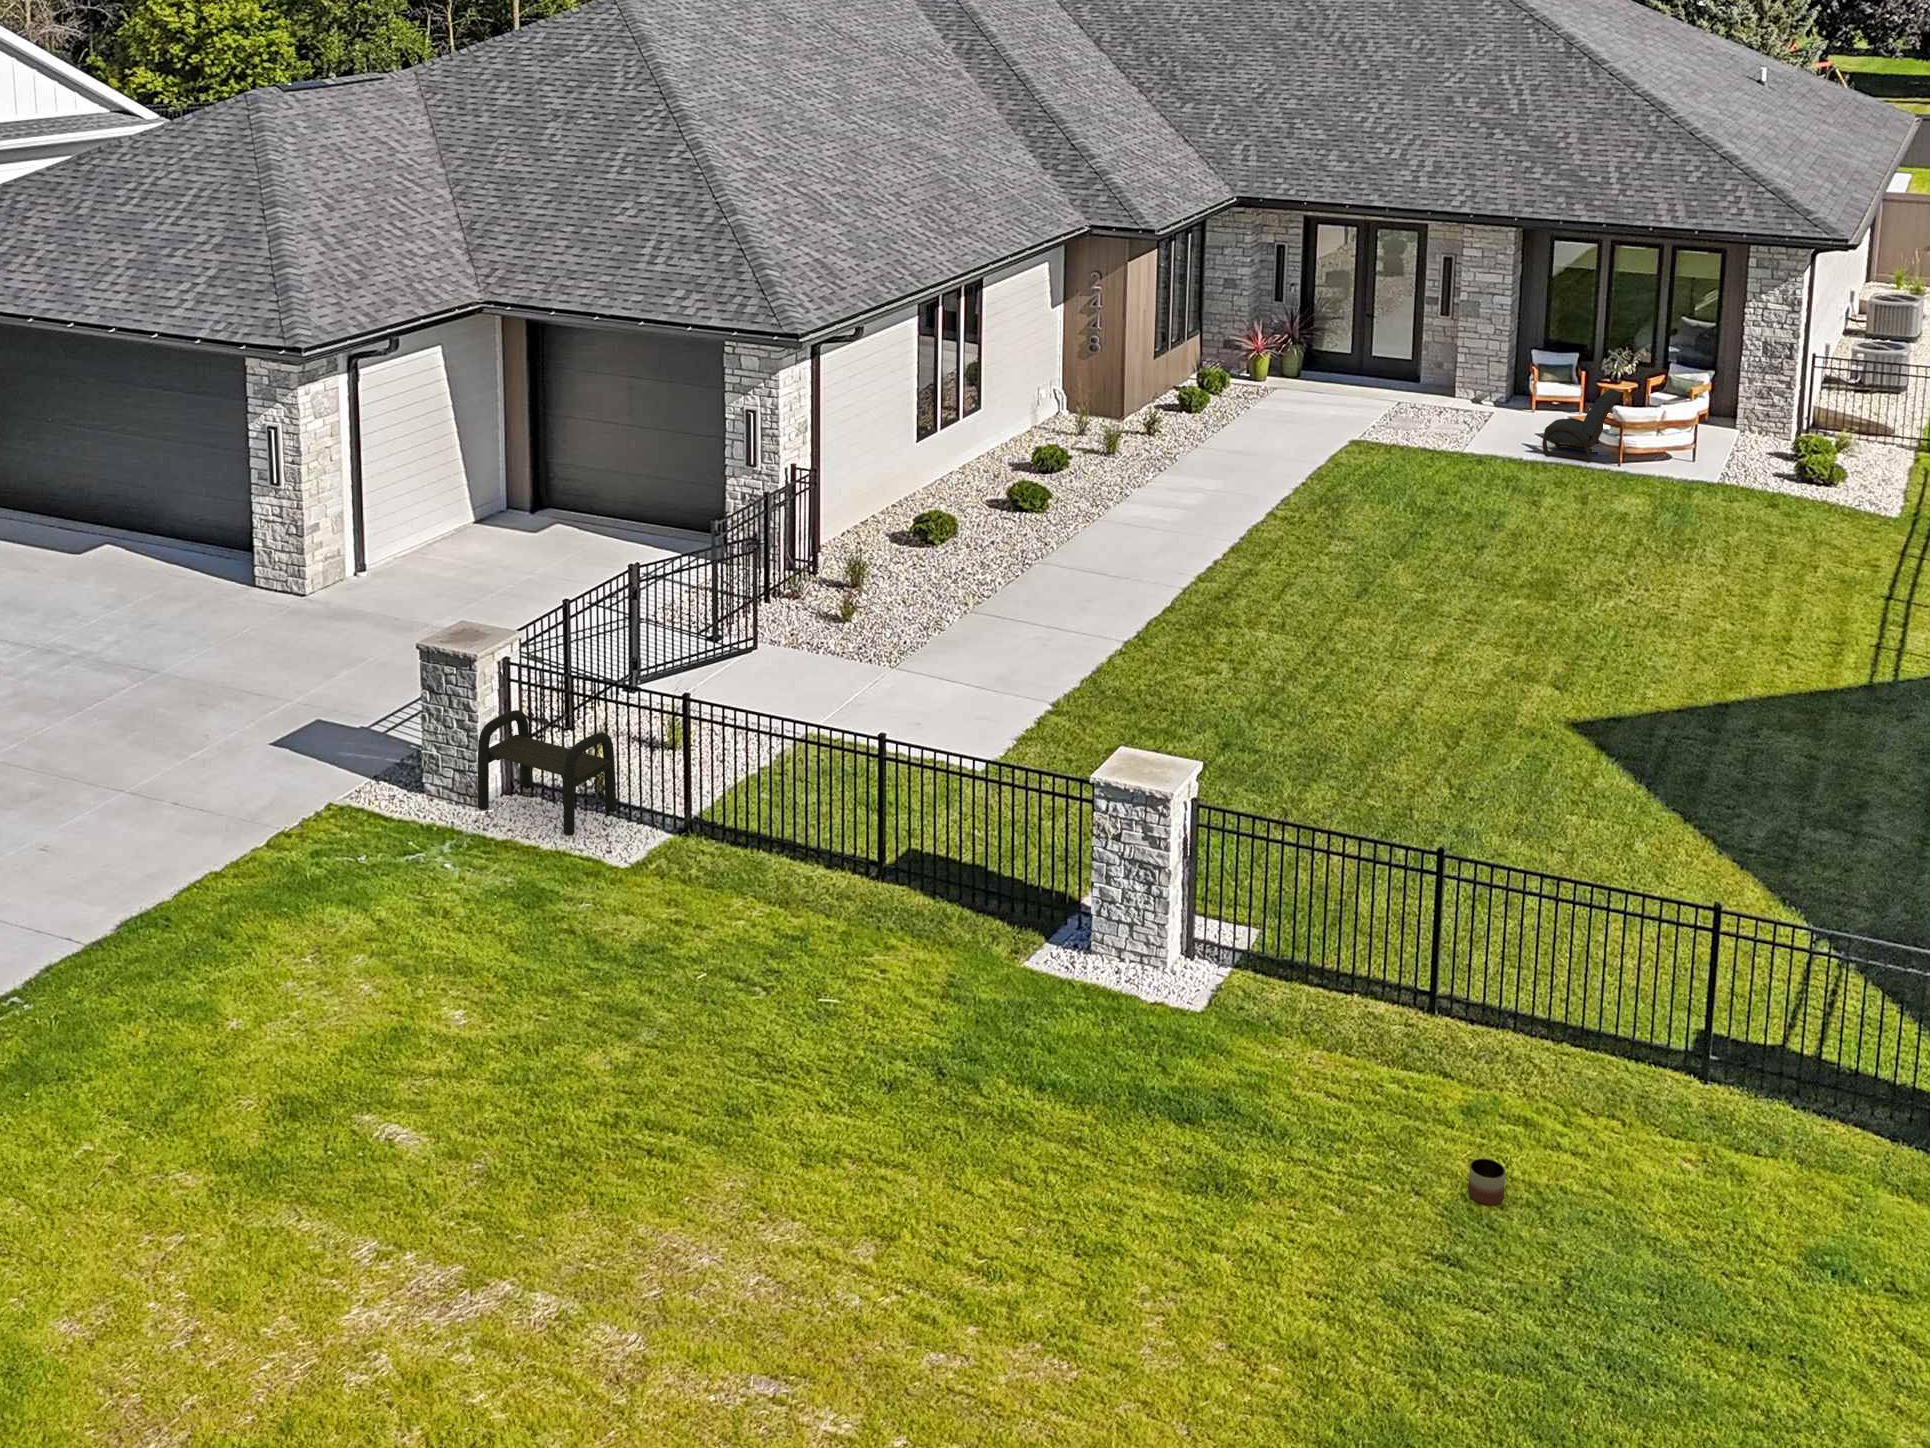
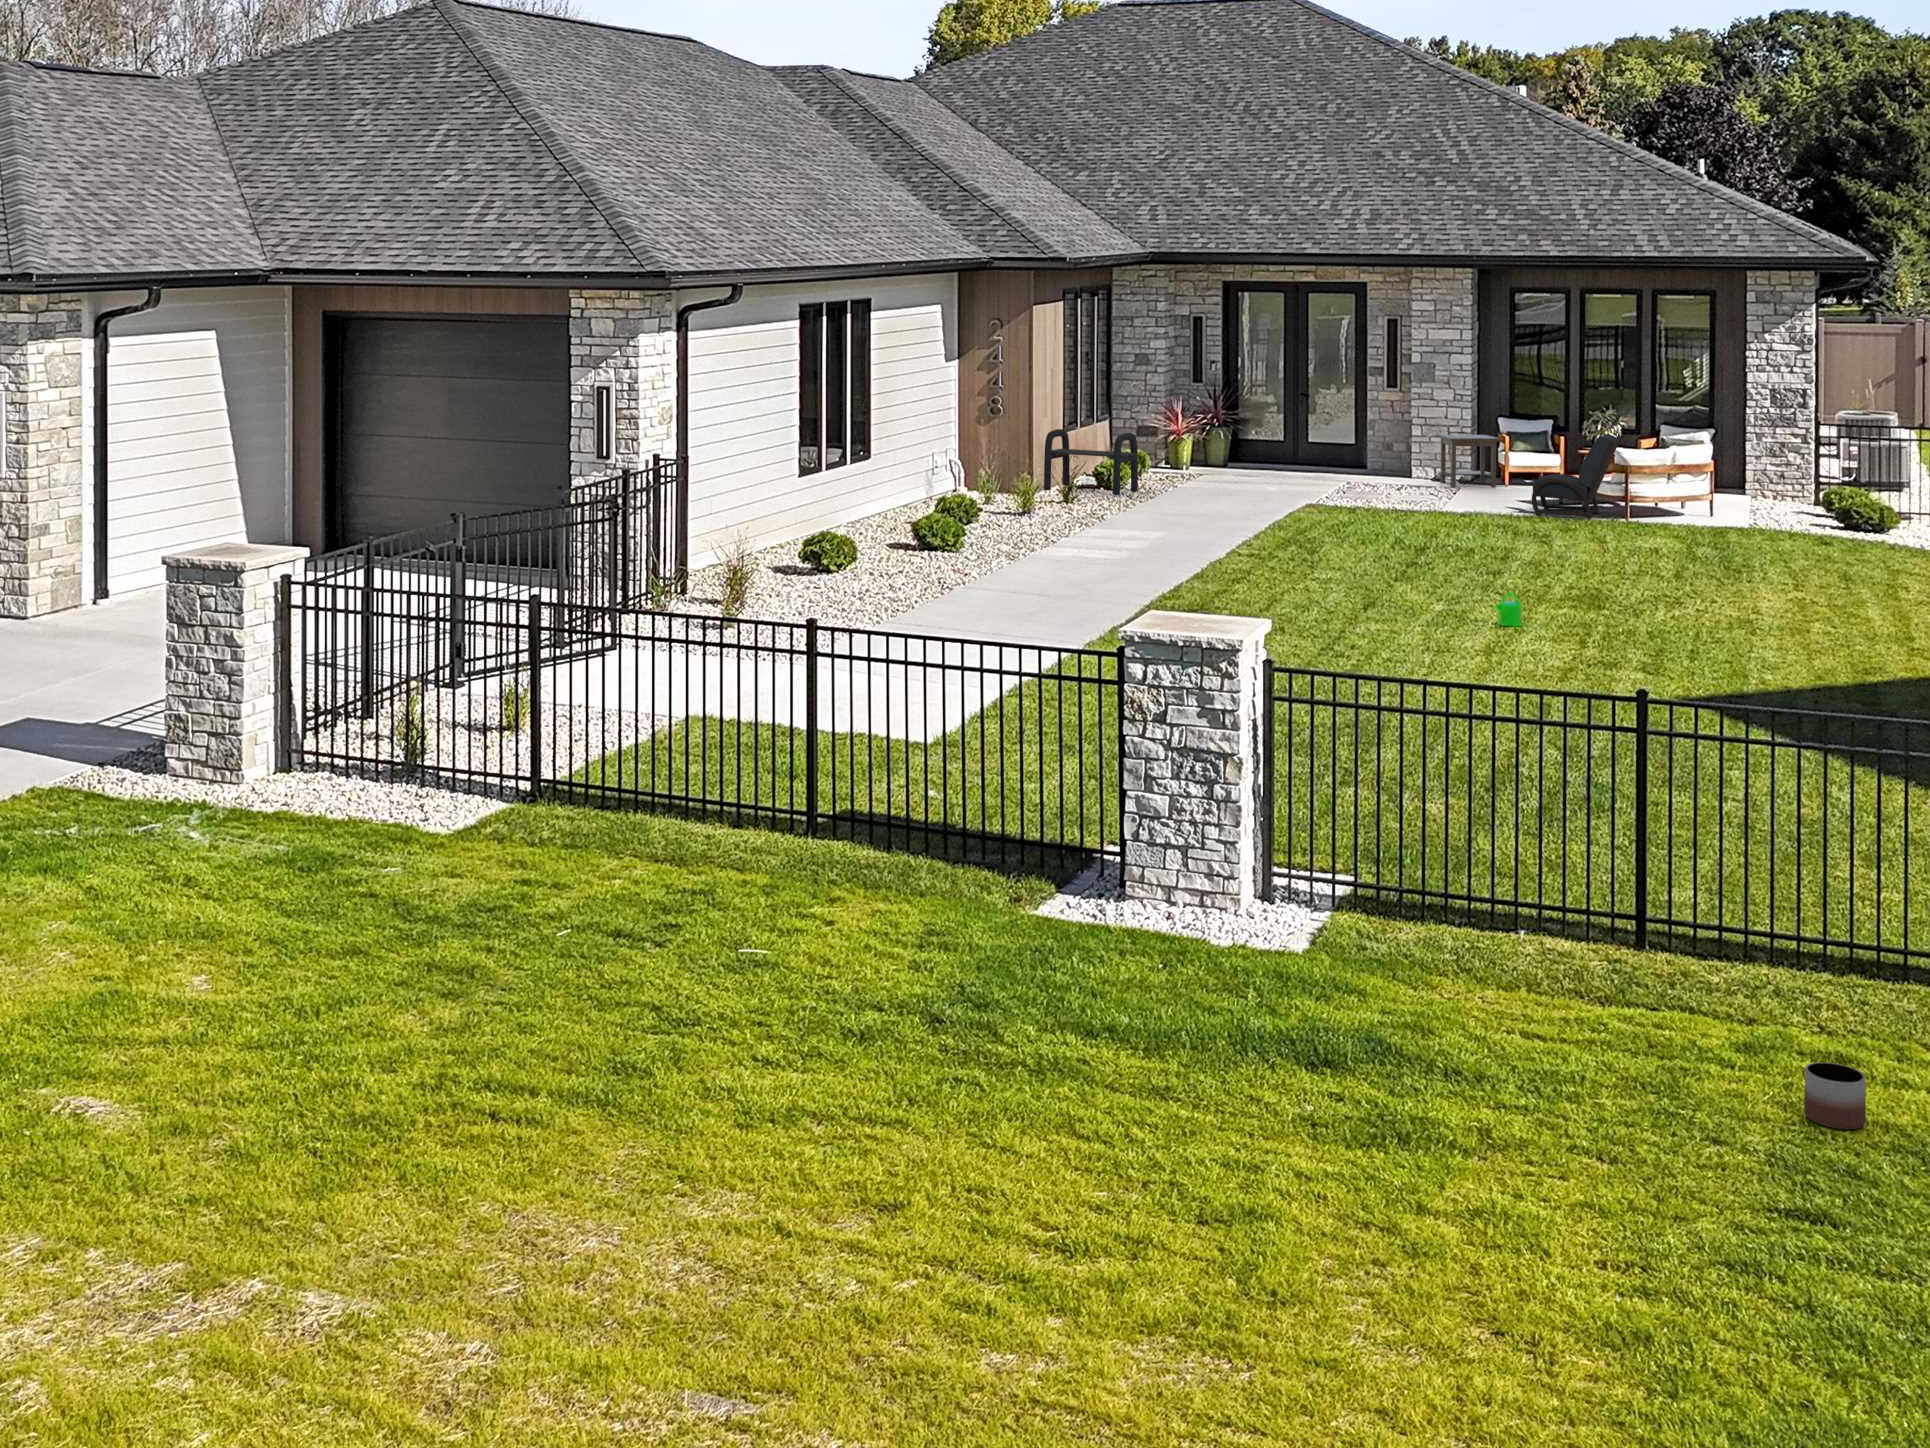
side table: none [1478,365,1529,413] -> present [1438,435,1499,487]
watering can: none [1462,588,1485,616] -> present [1495,592,1522,627]
bench: present [478,710,616,835] -> present [1044,429,1138,495]

